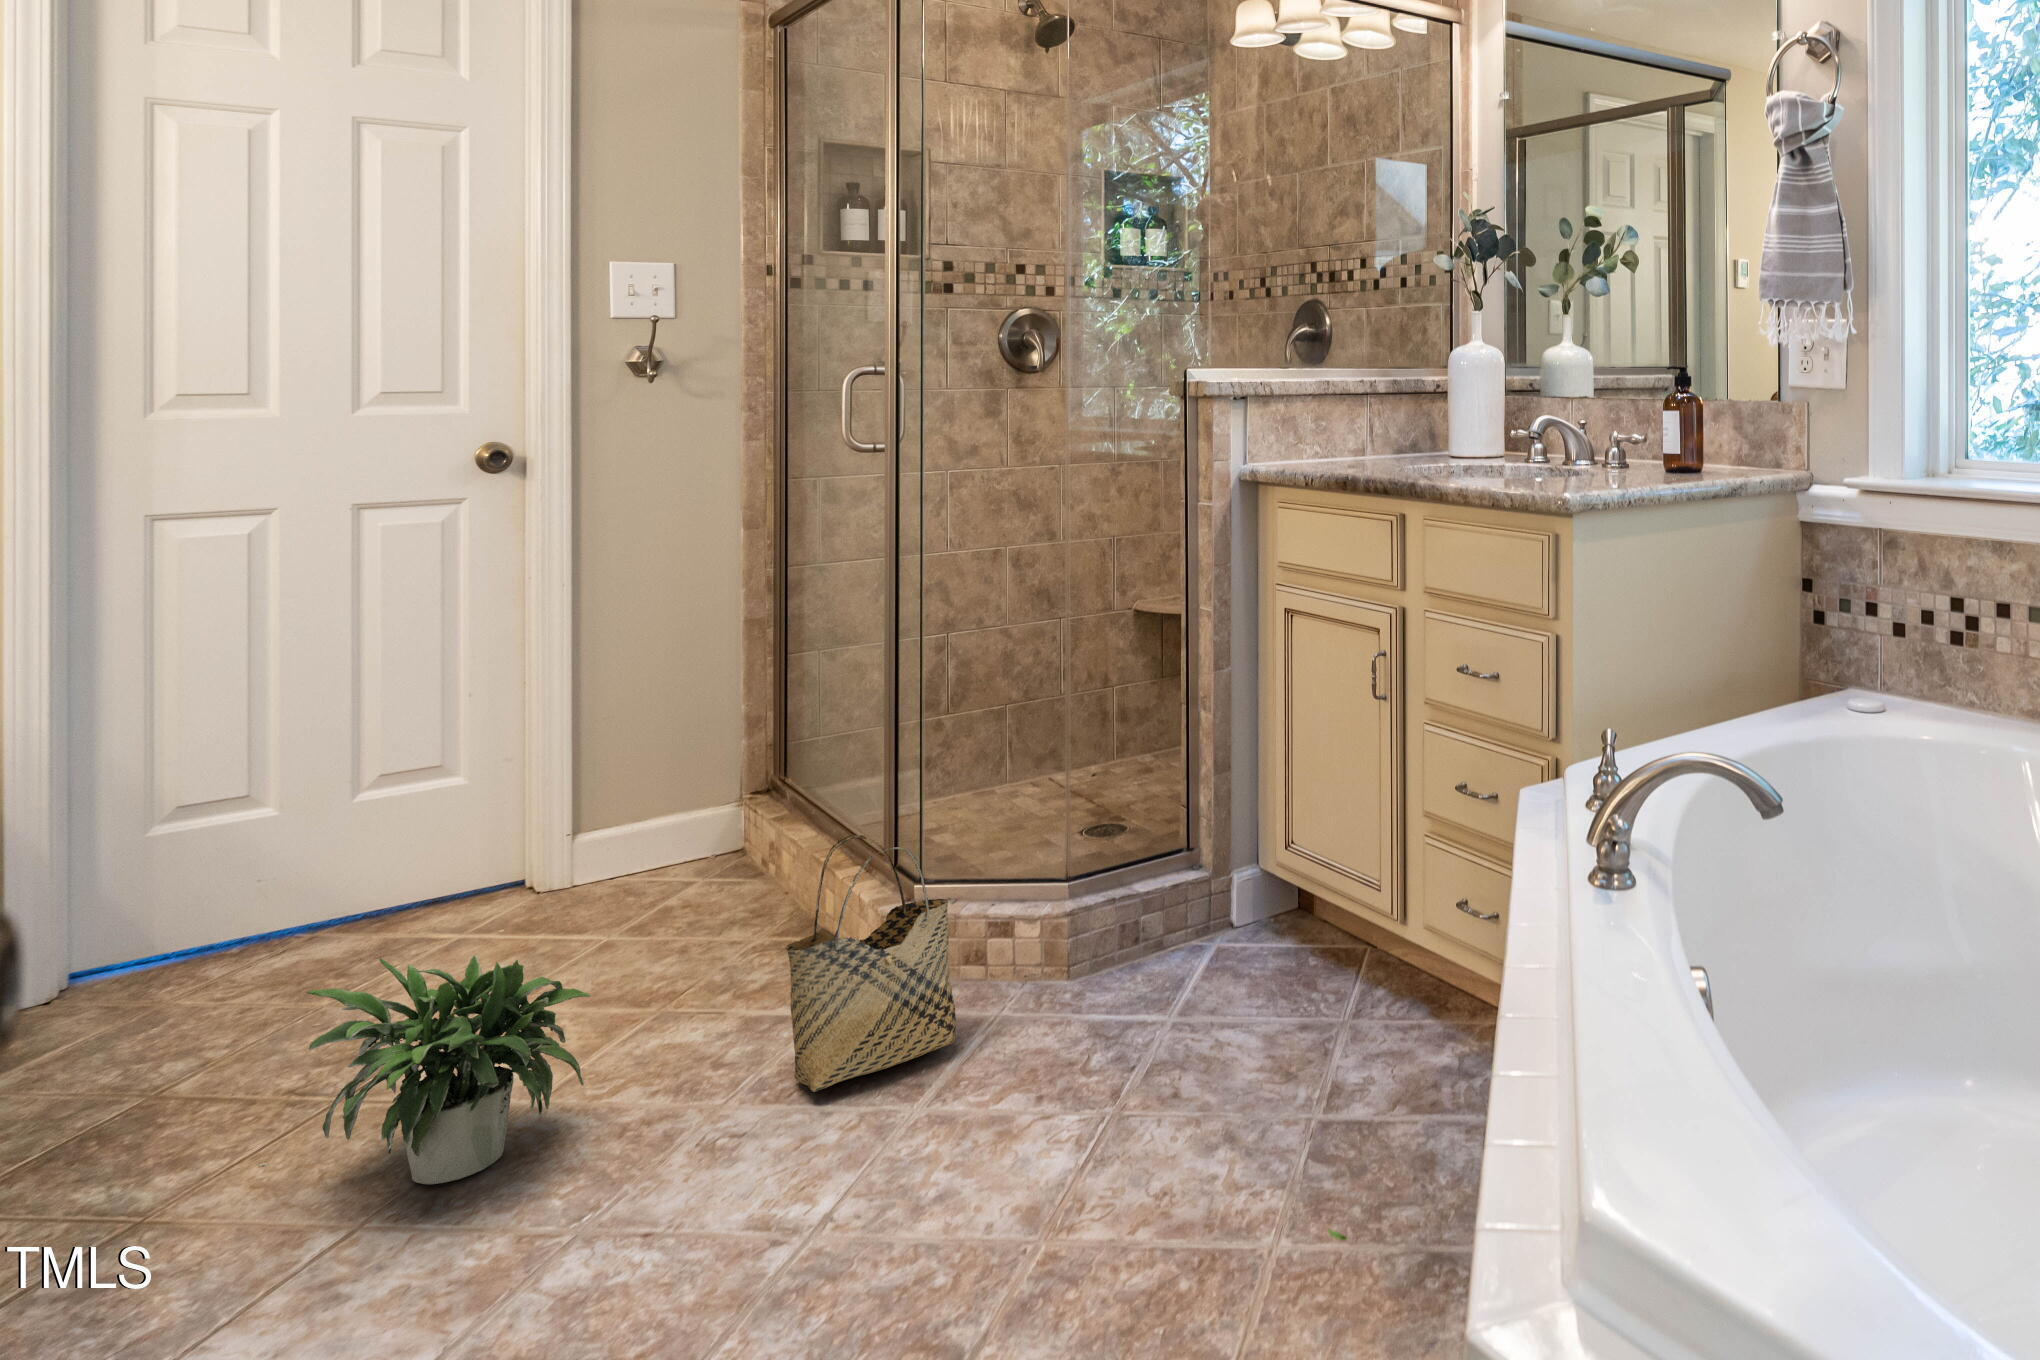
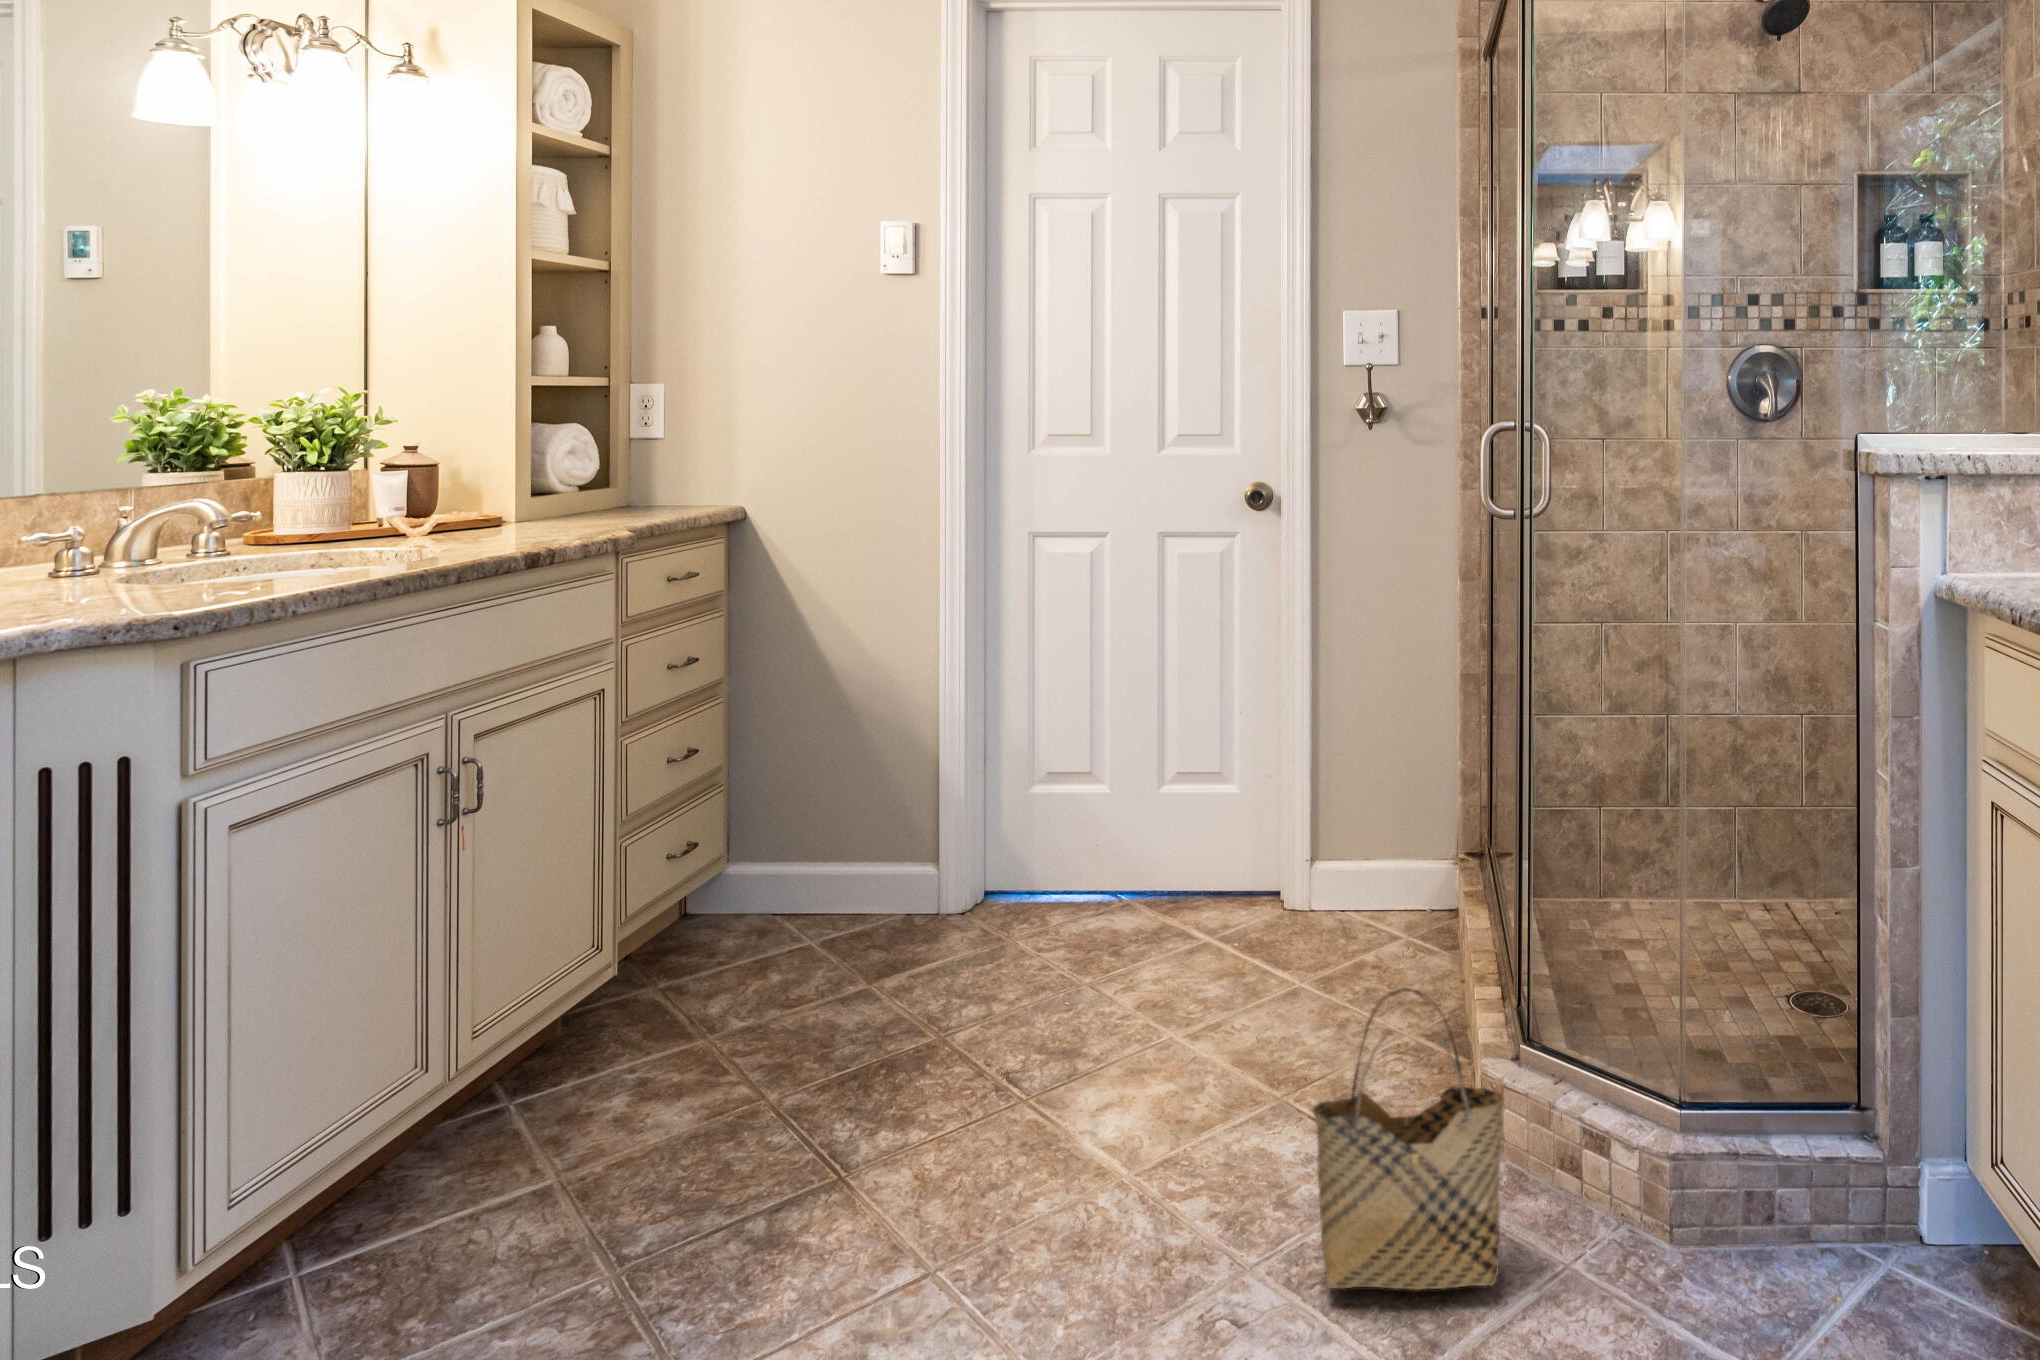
potted plant: present [258,955,590,1184] -> none [933,996,1148,1245]

